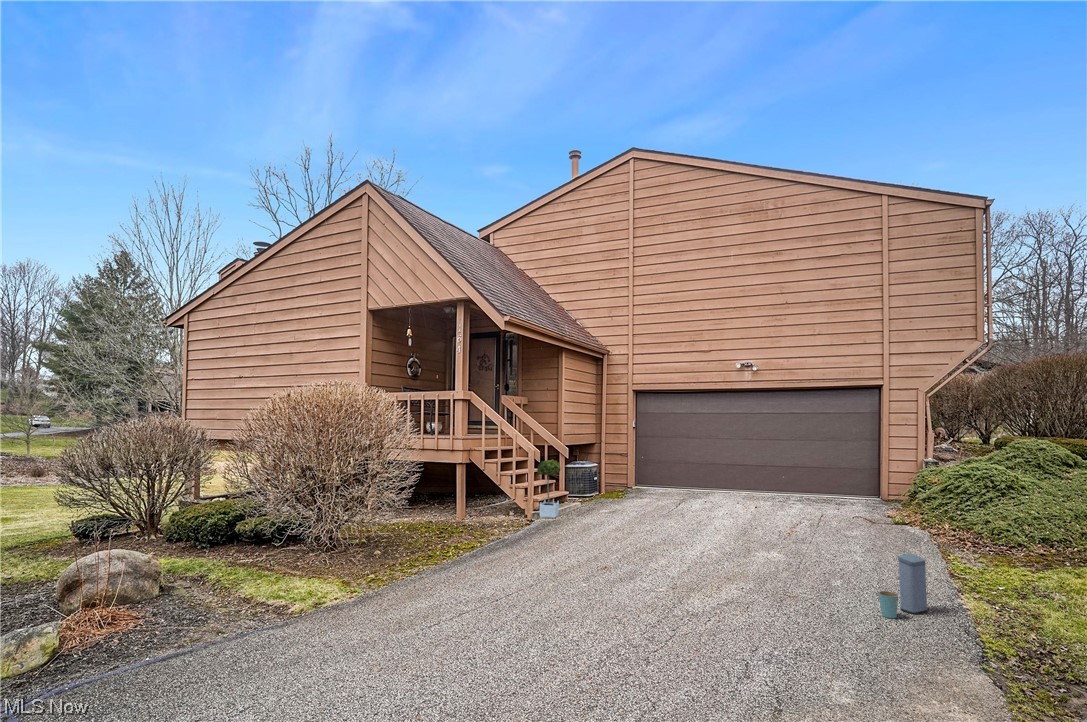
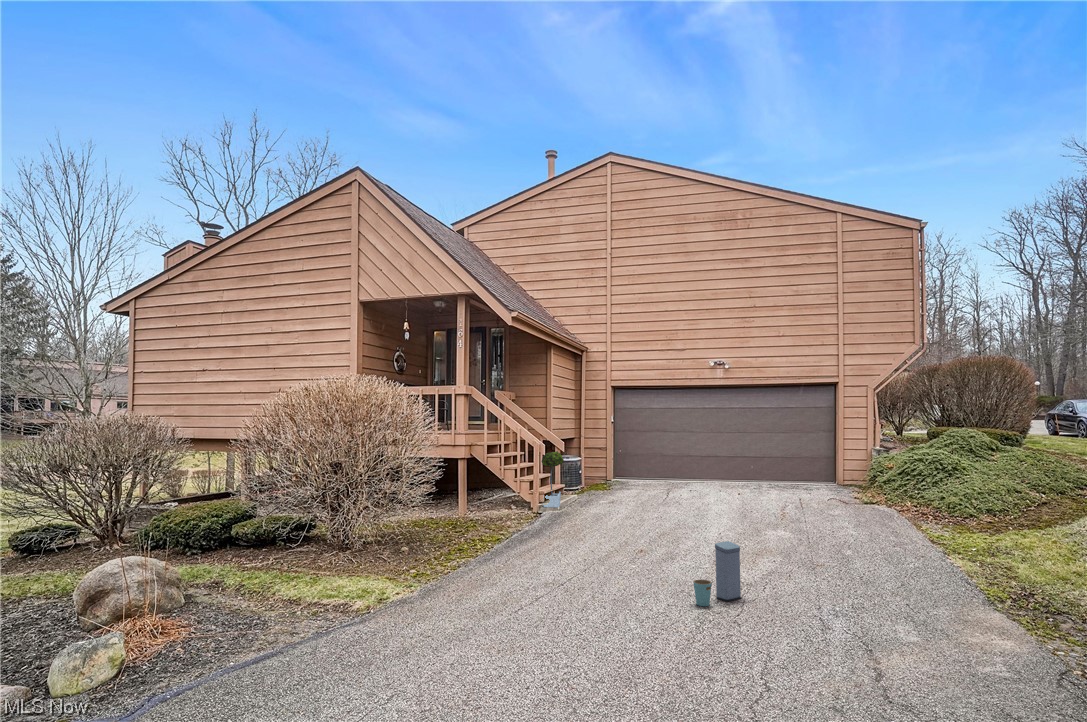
trash can: present [878,554,927,618] -> present [693,541,741,606]

